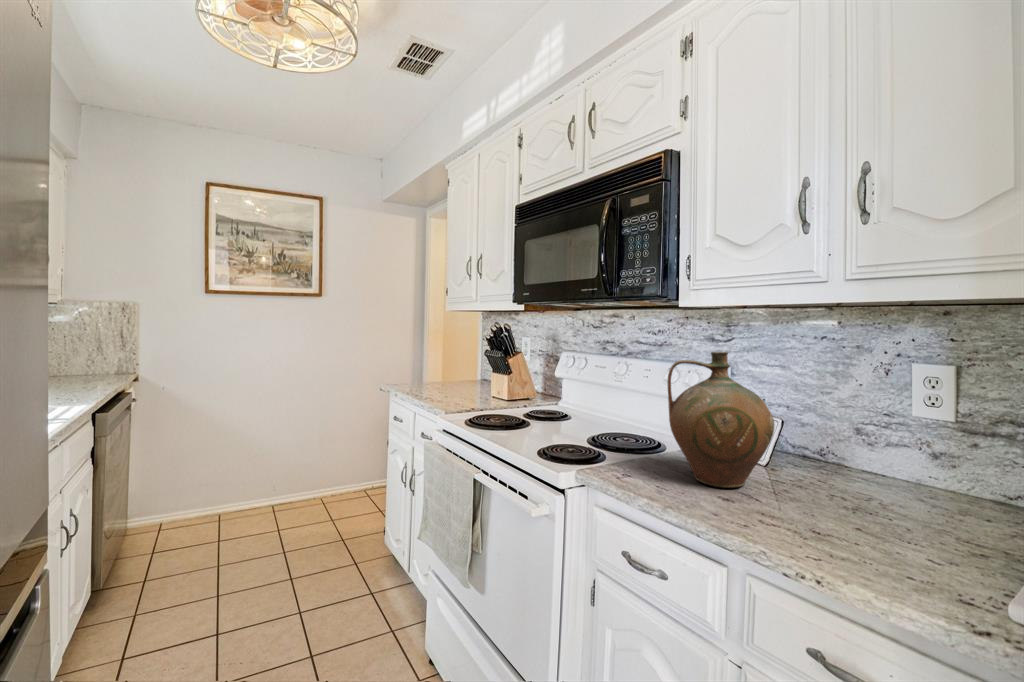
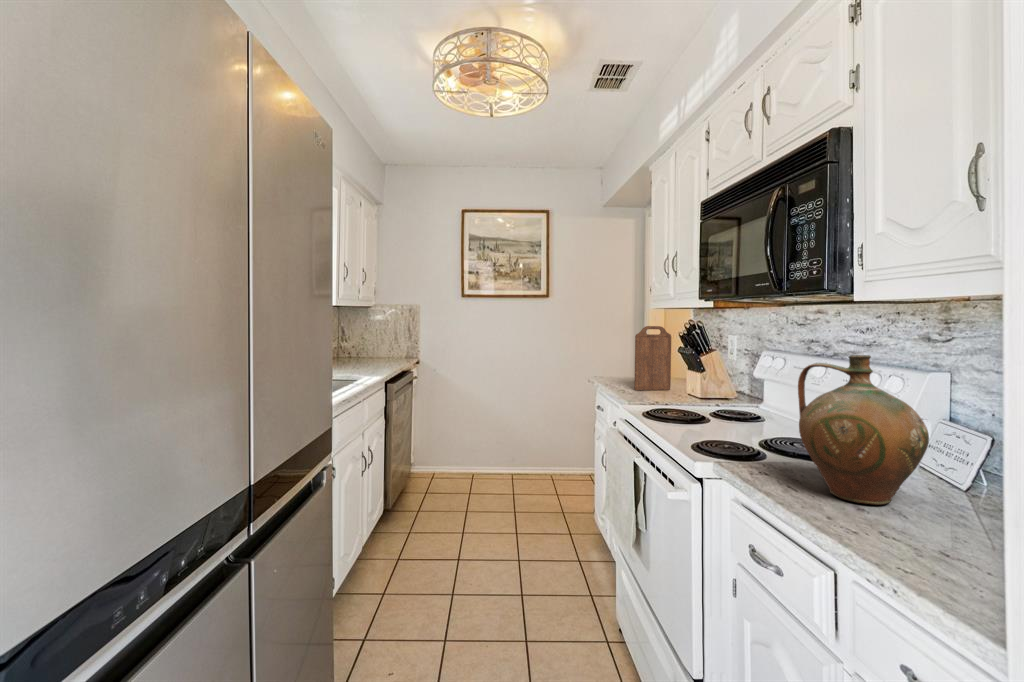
cutting board: none [436,329,471,396] -> present [634,326,671,390]

